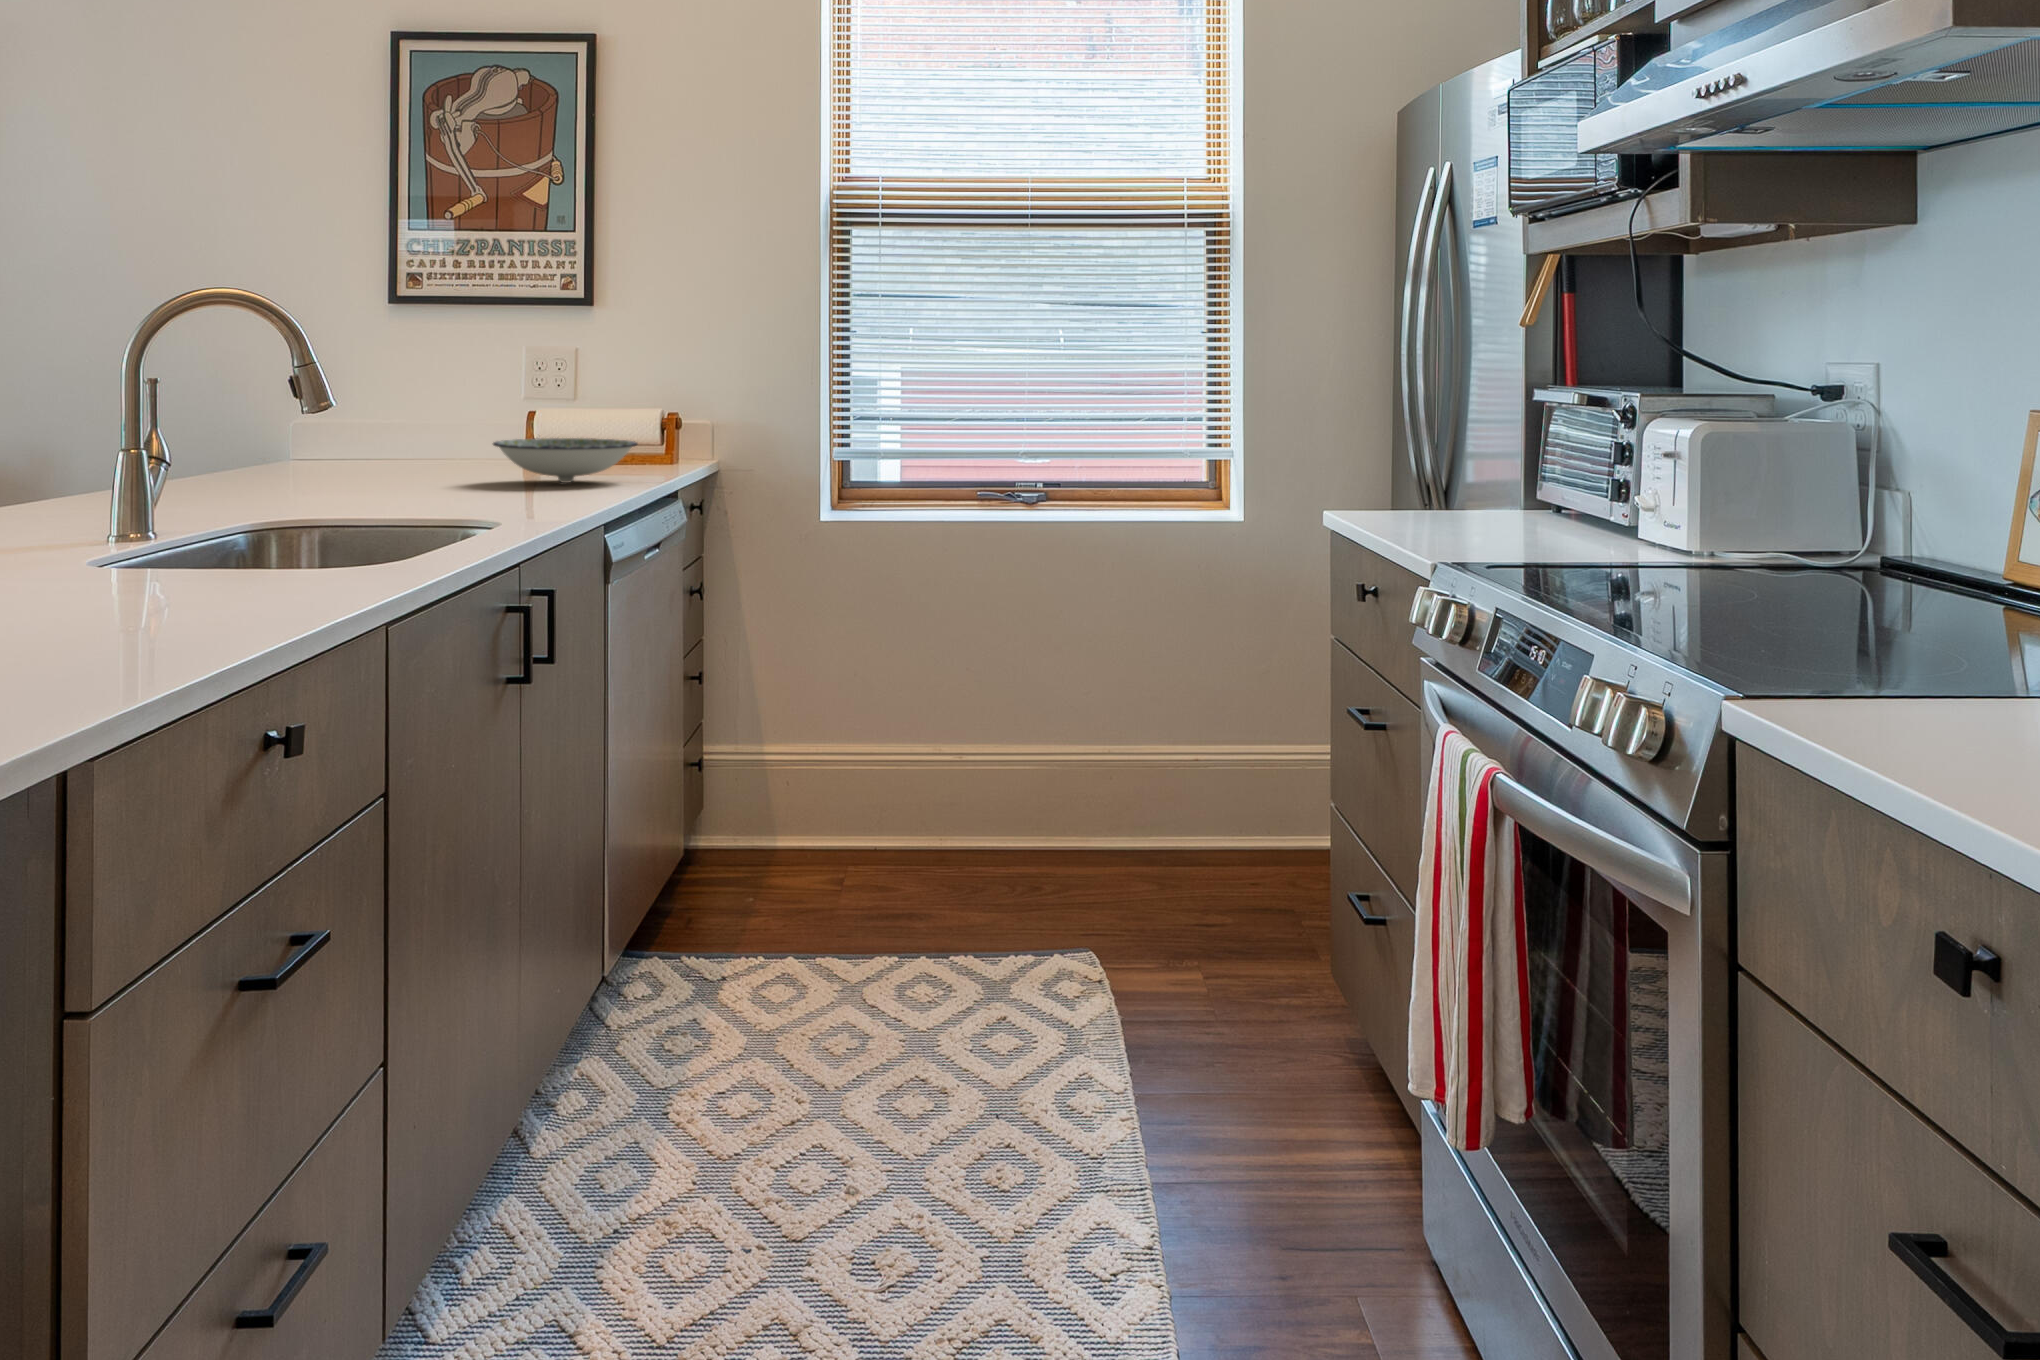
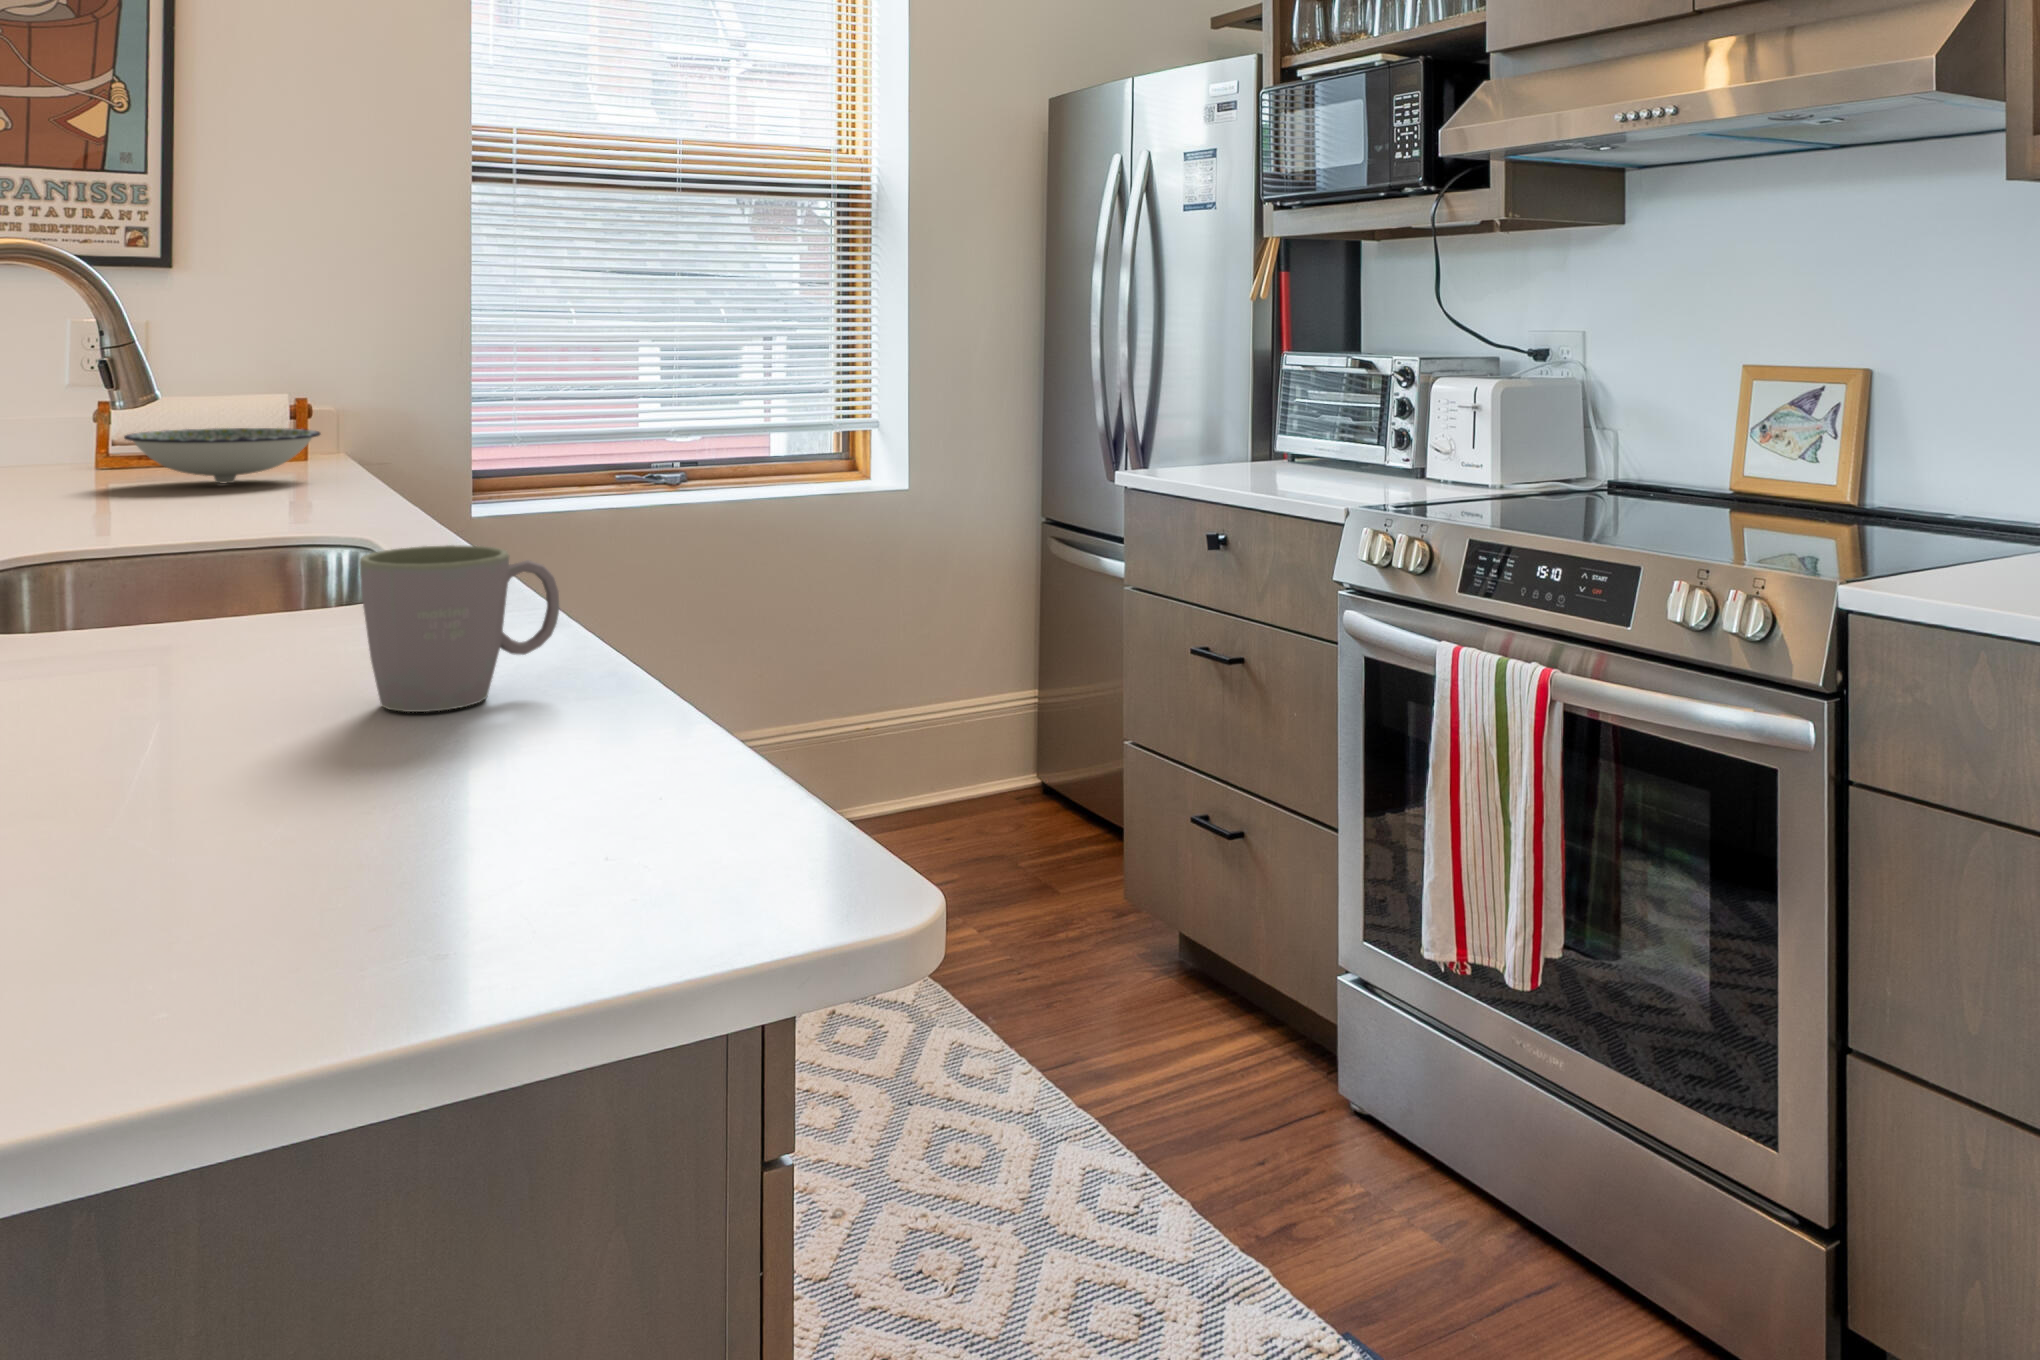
mug: none [84,527,248,653] -> present [360,545,559,712]

